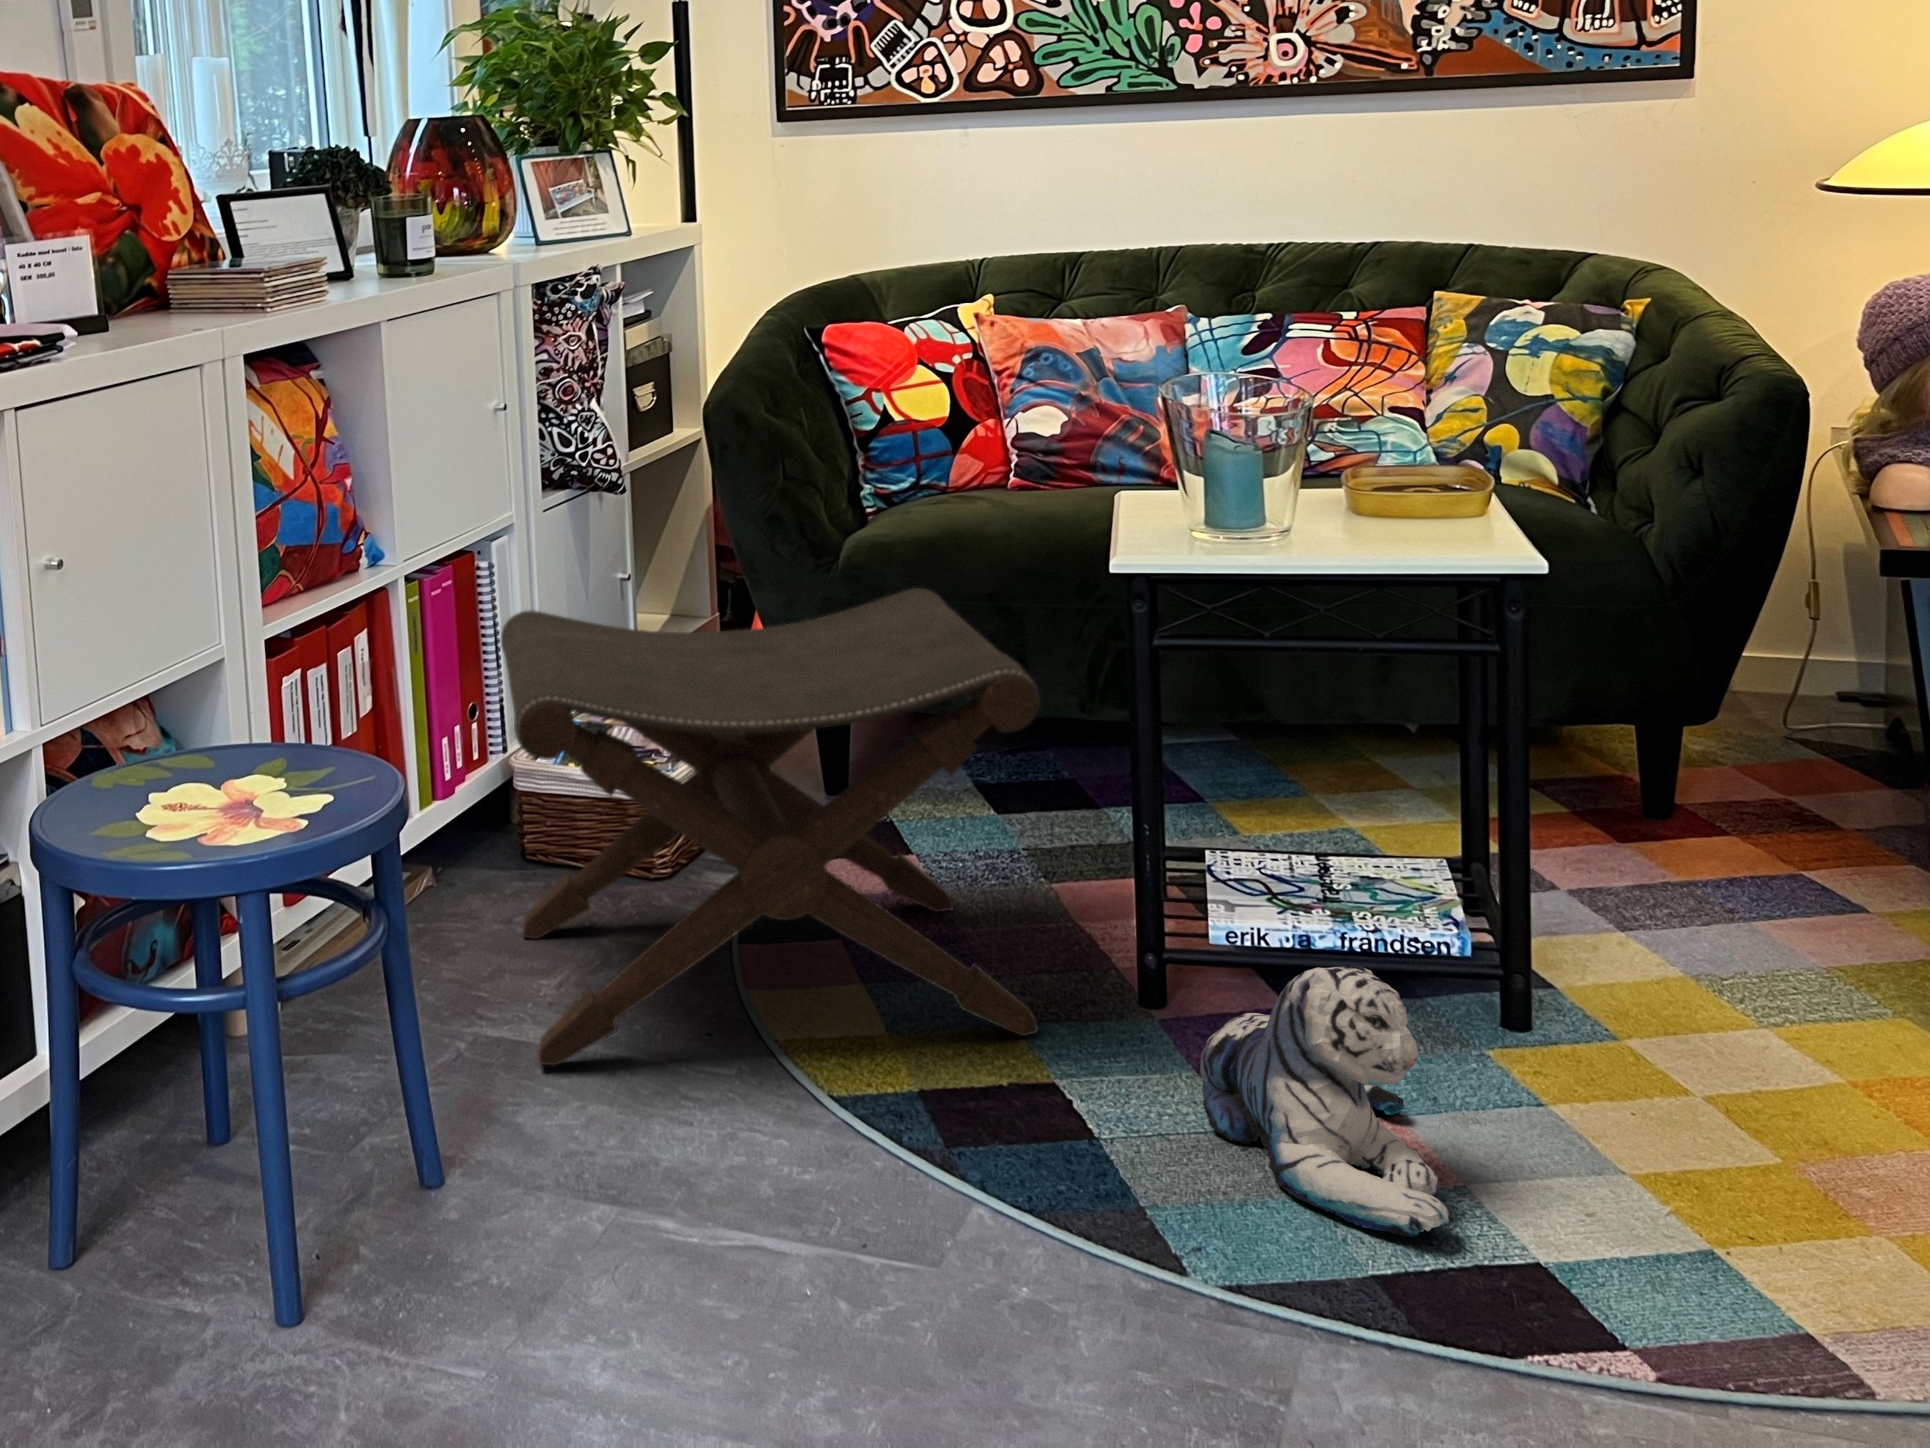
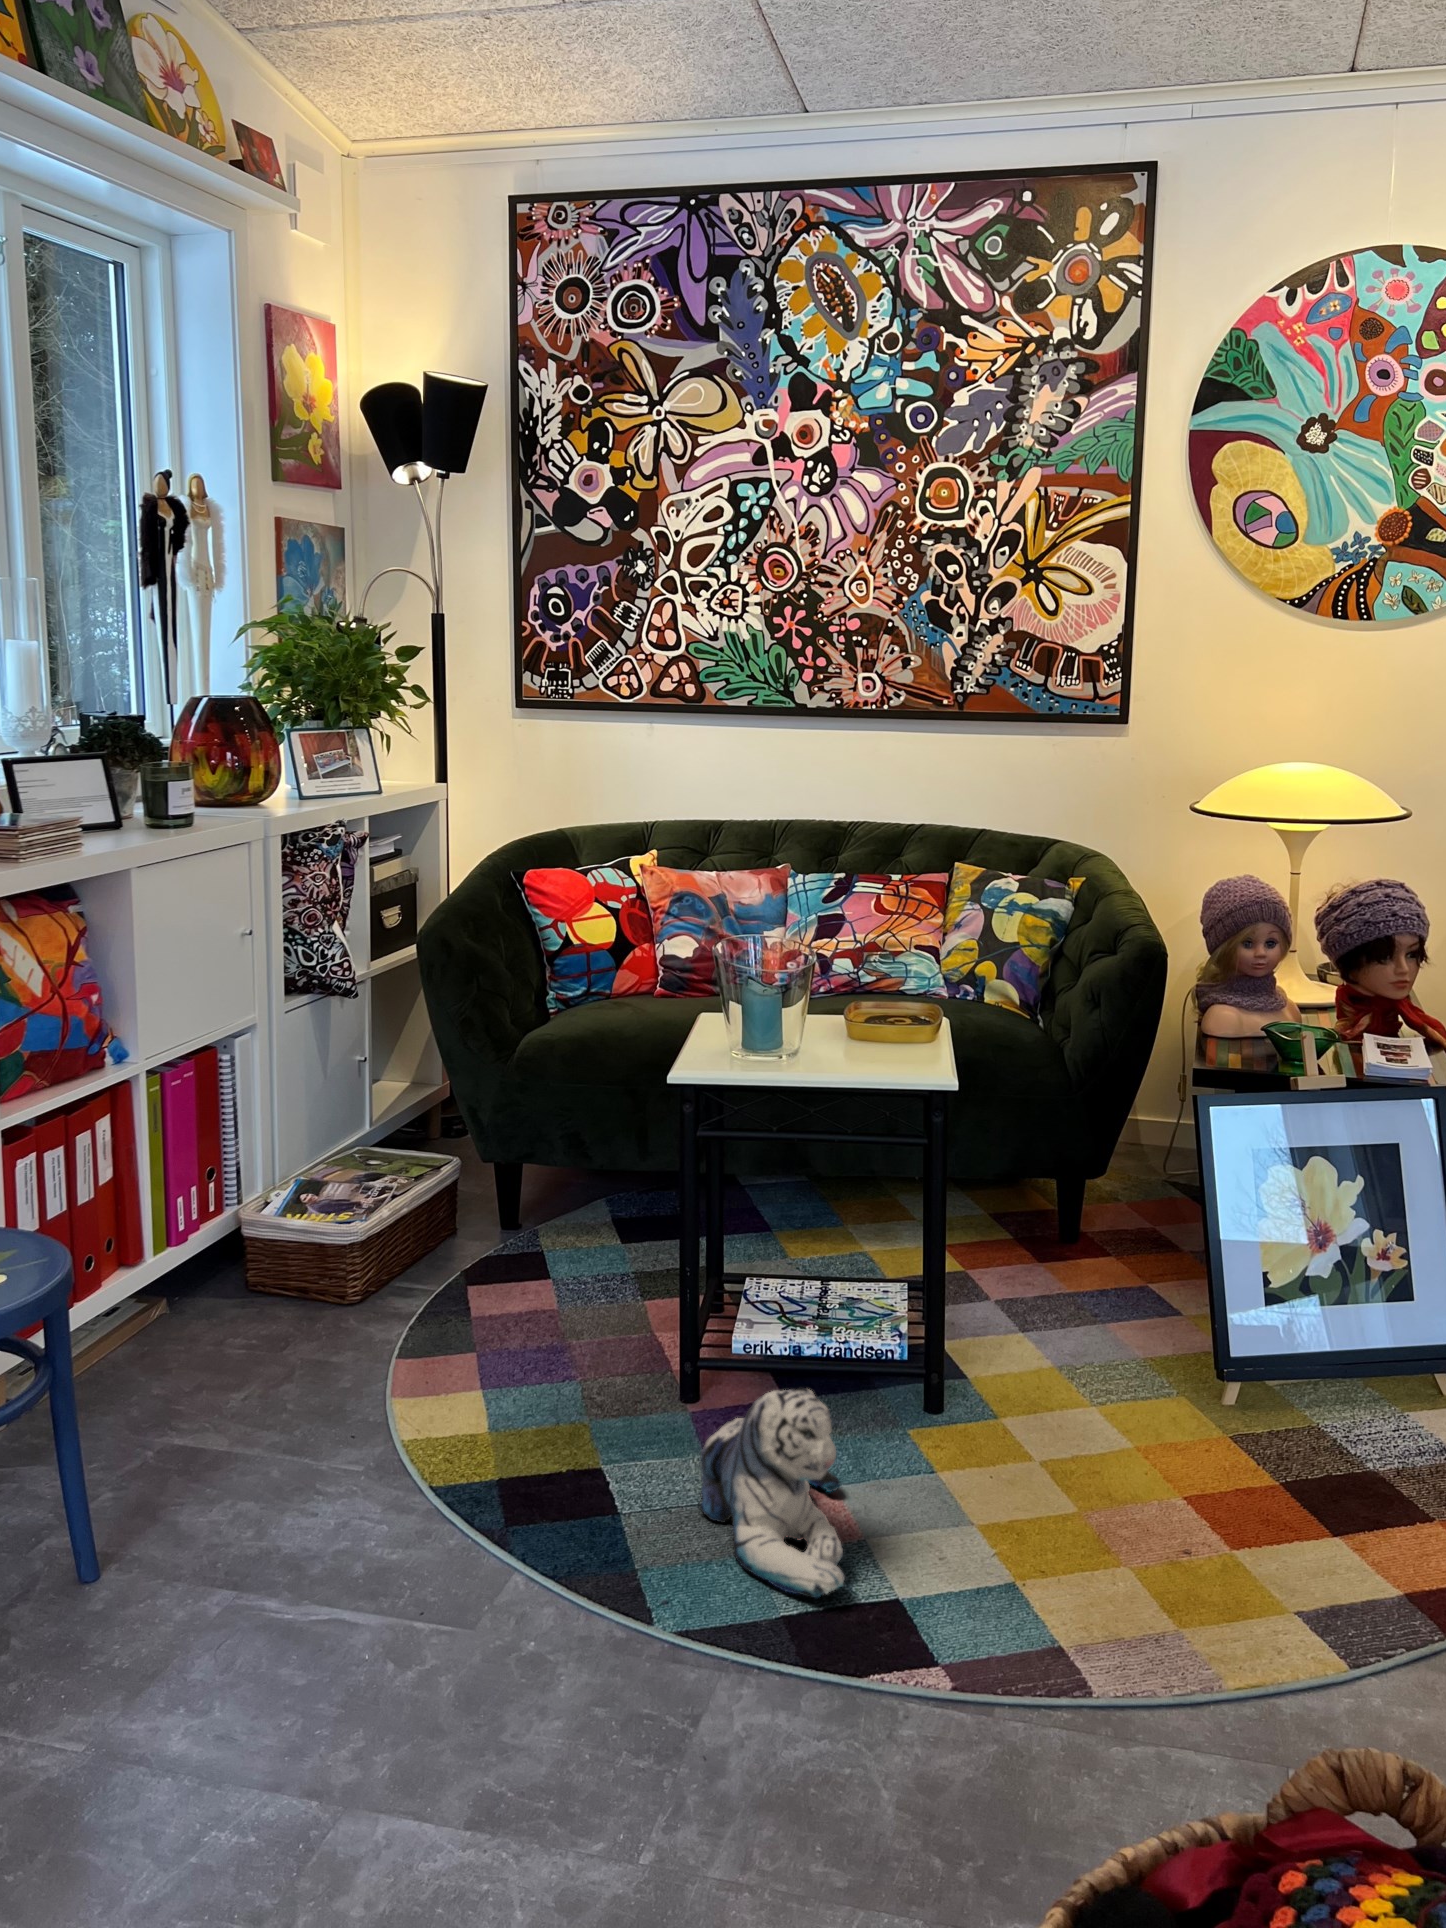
footstool: present [501,588,1040,1065] -> none [175,1083,603,1480]

